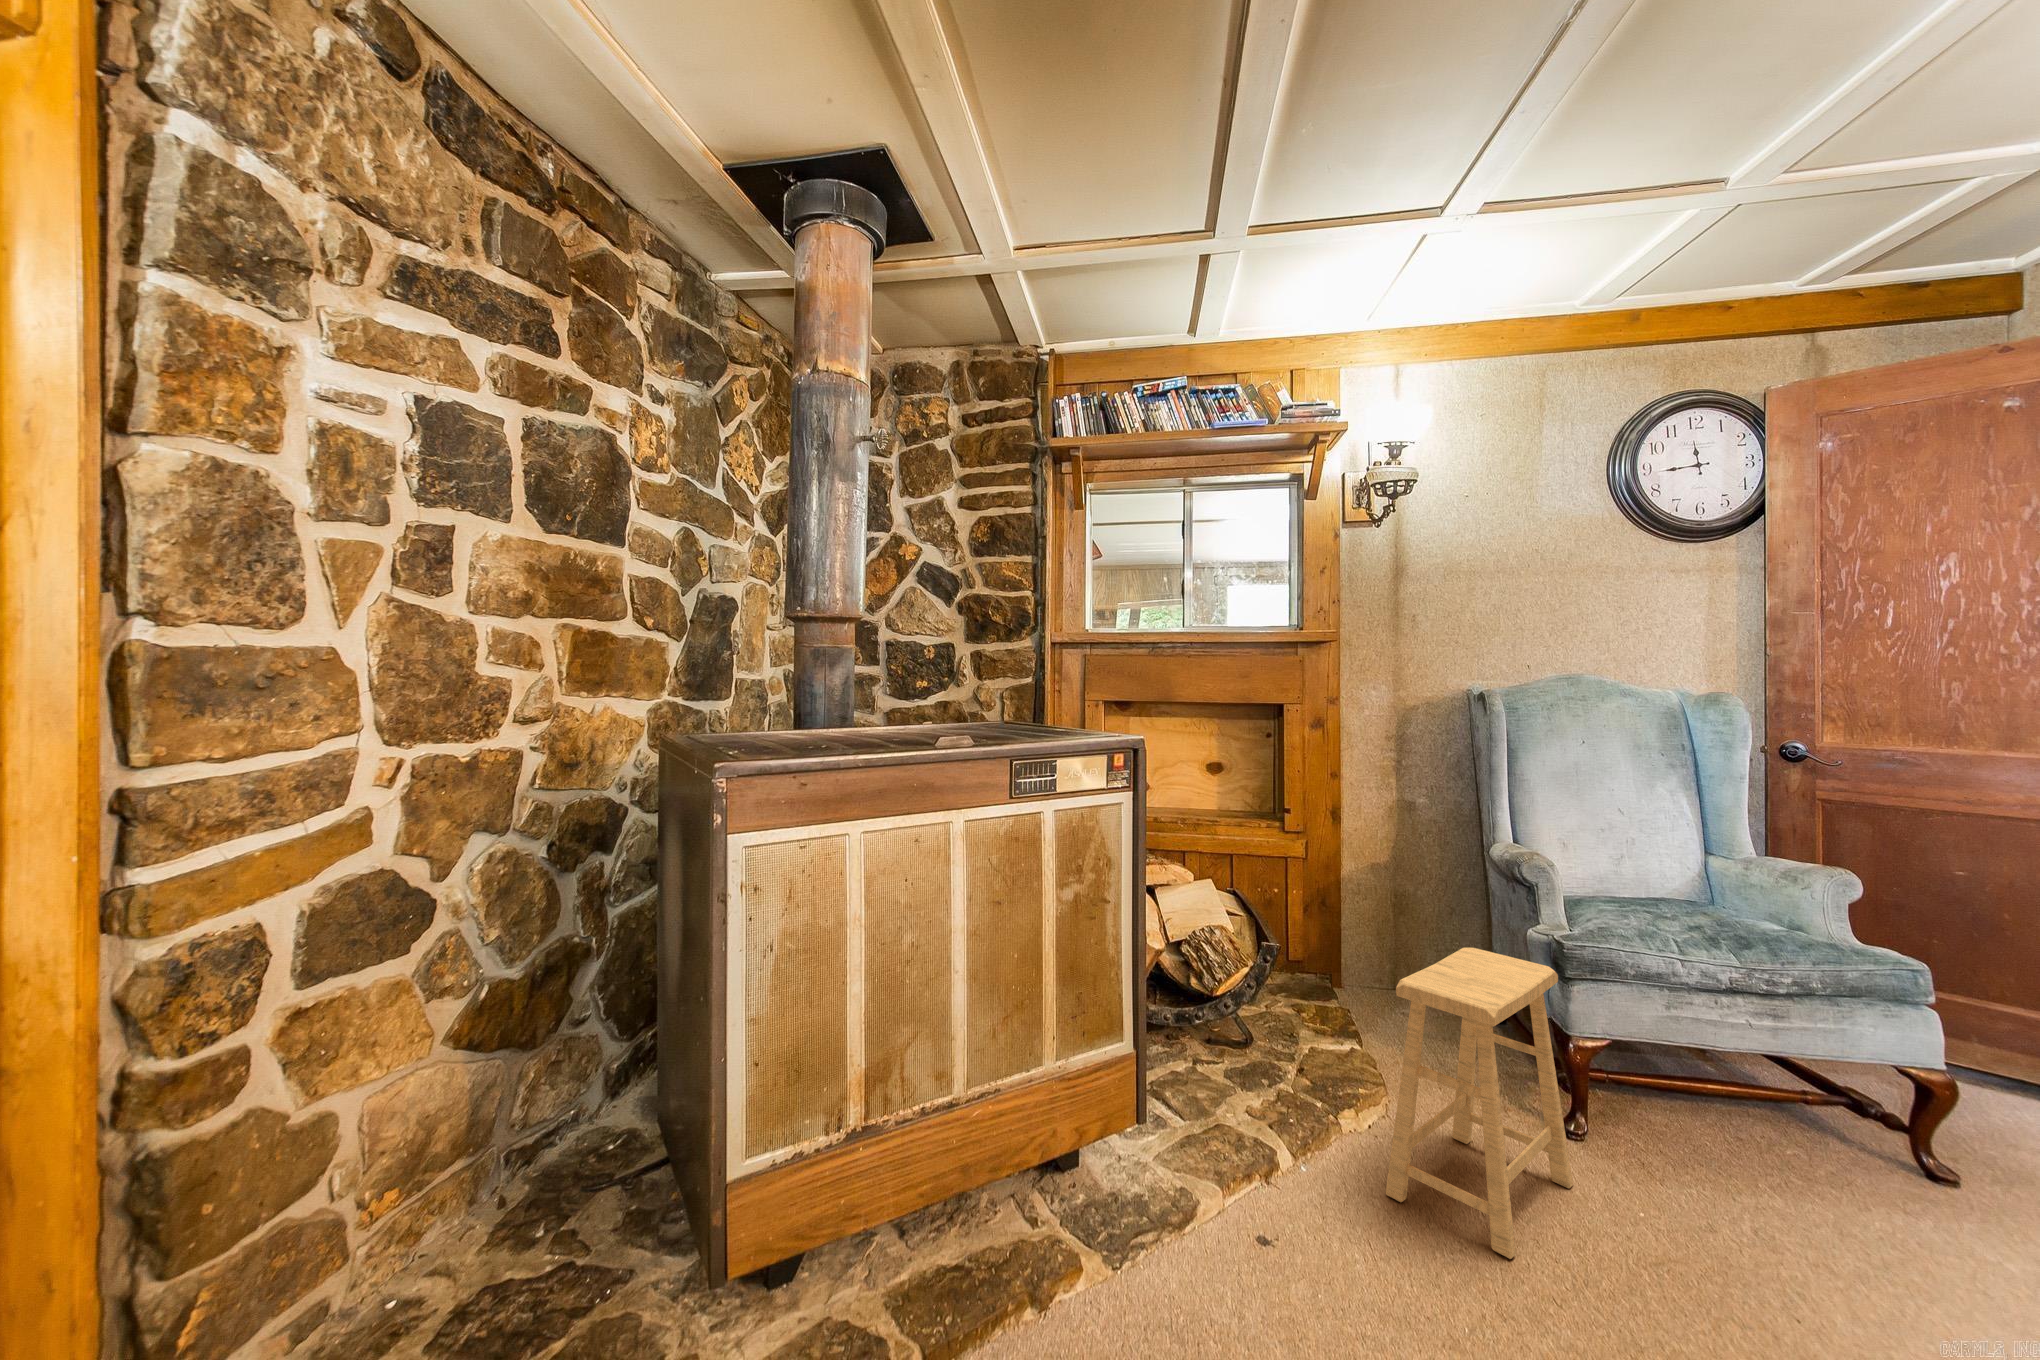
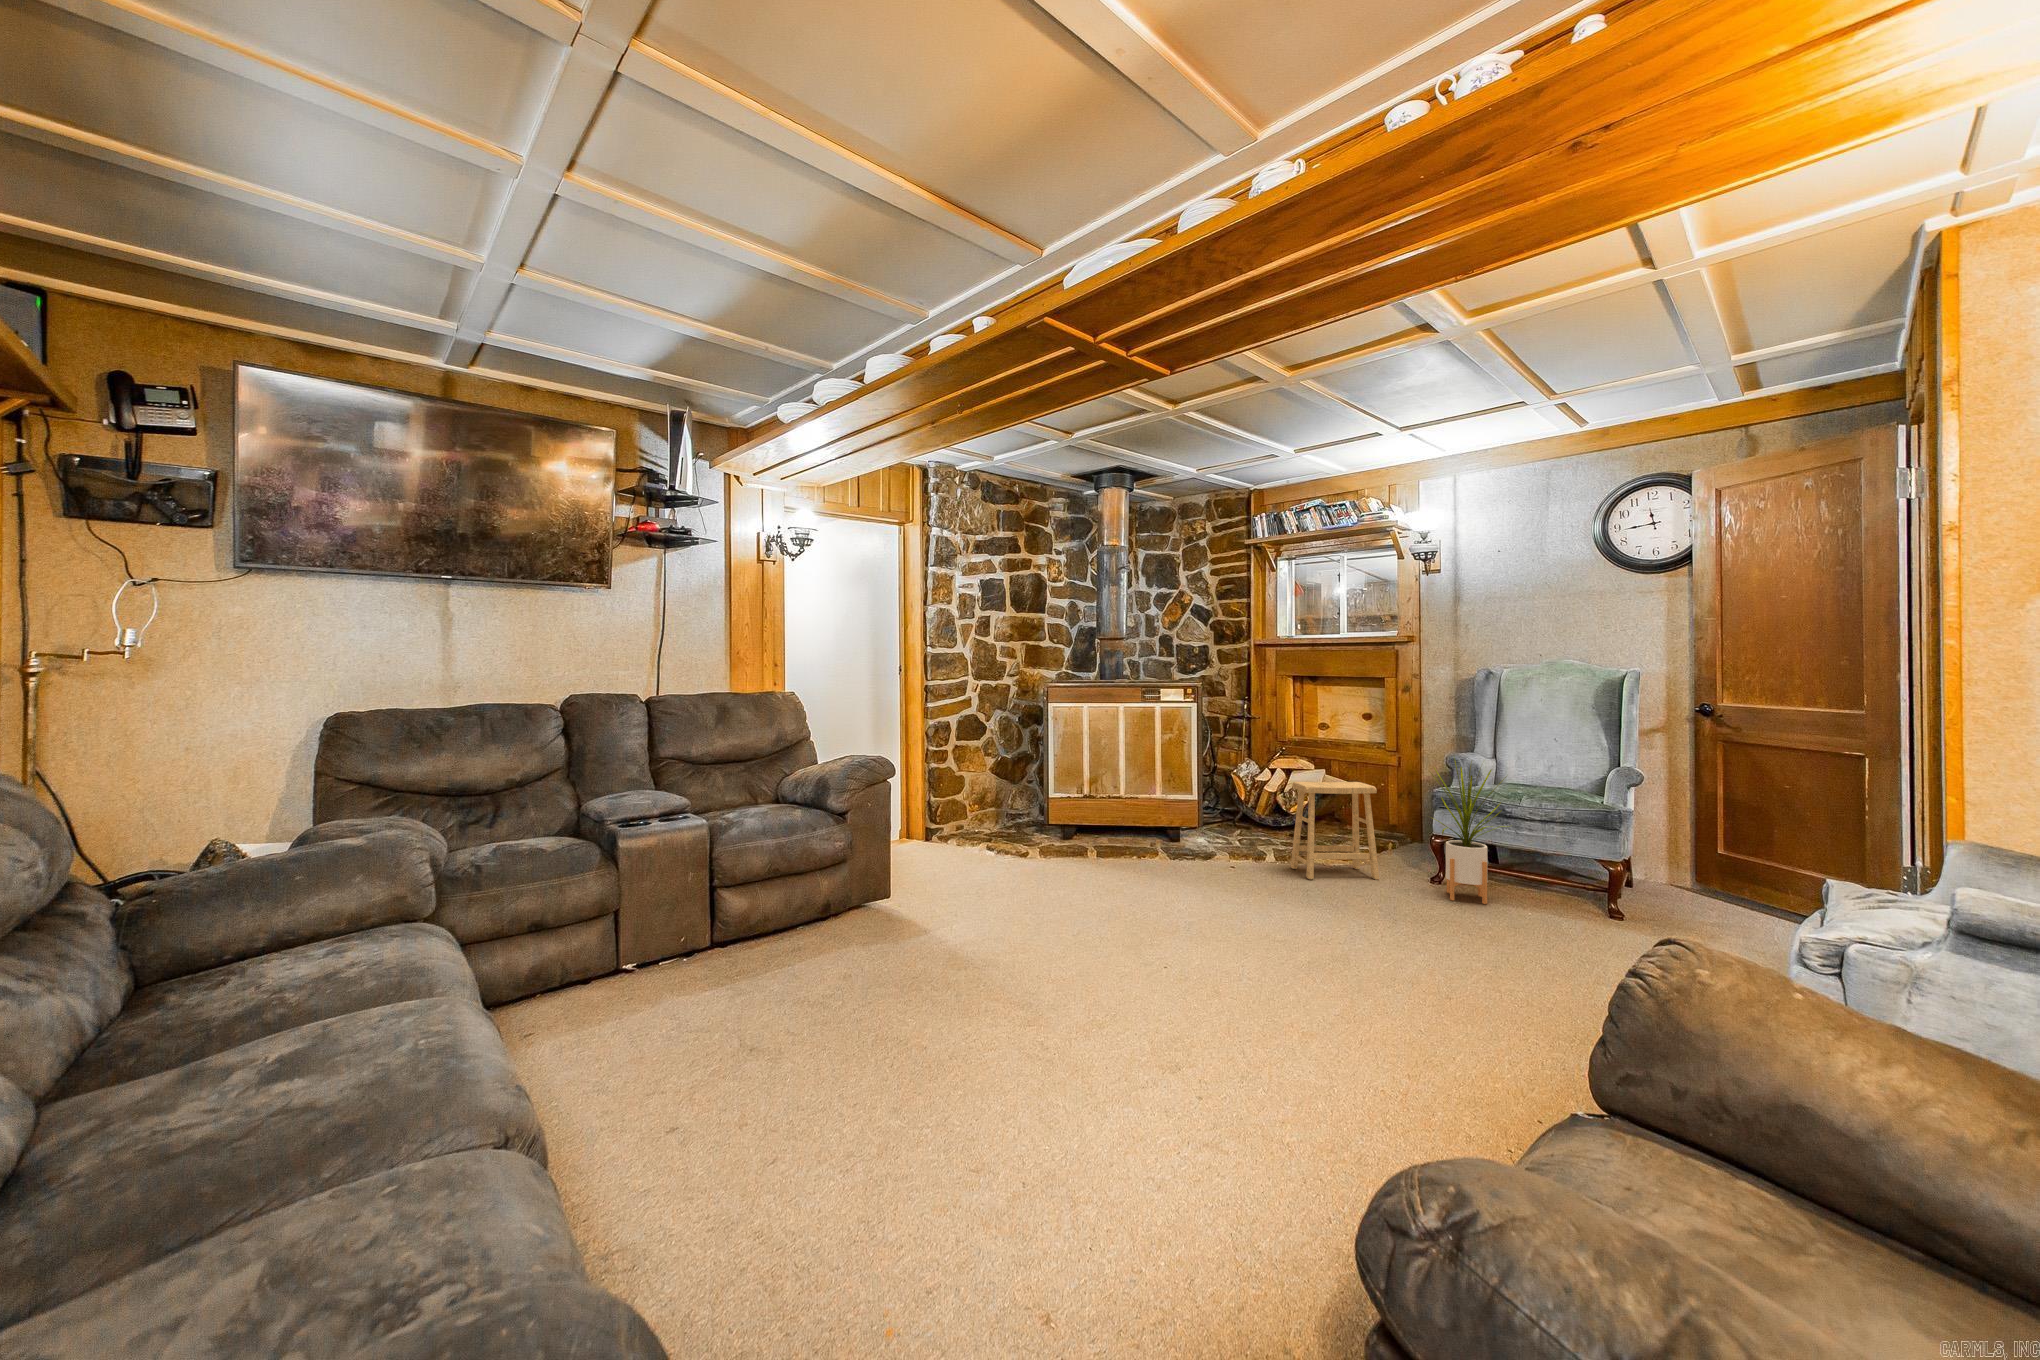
house plant: none [1682,887,1930,1247] -> present [1430,760,1506,904]

